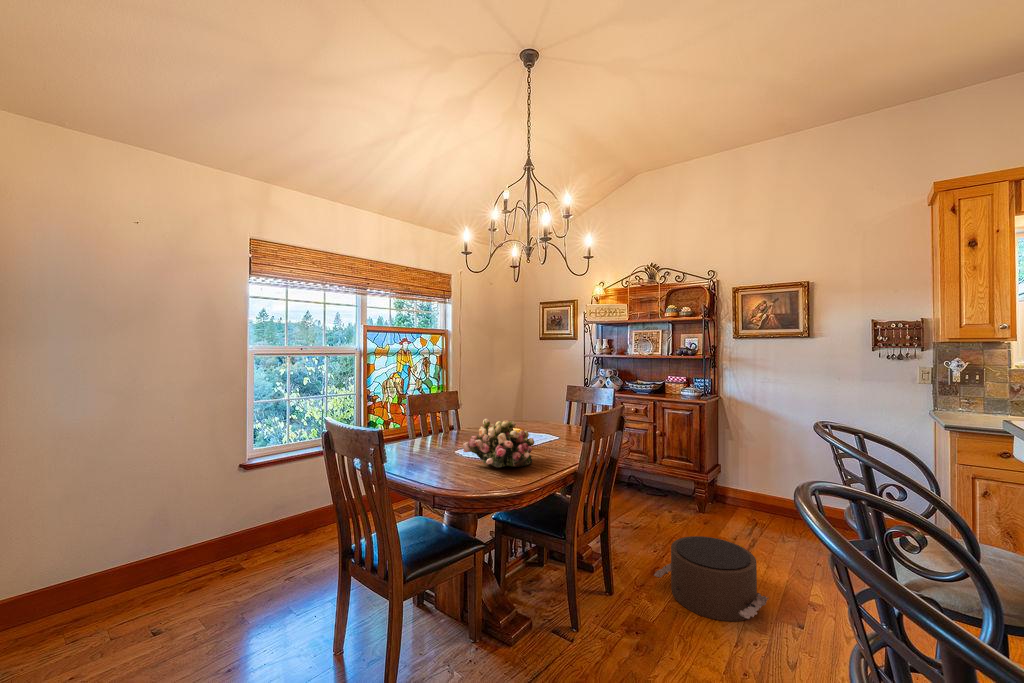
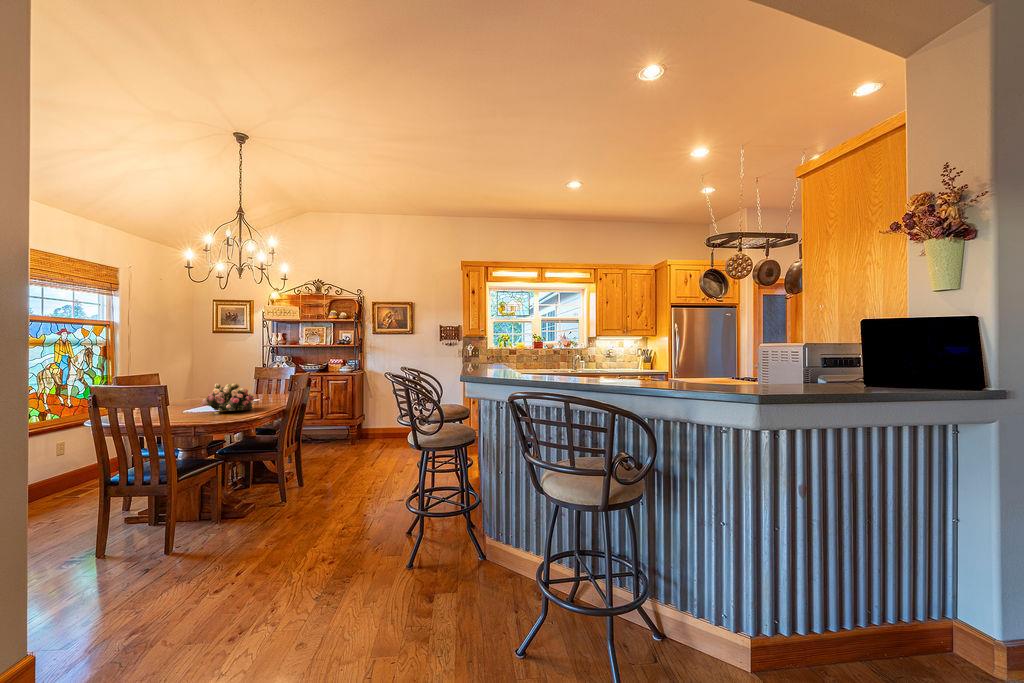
pouf: present [654,536,769,621] -> none [327,446,388,482]

